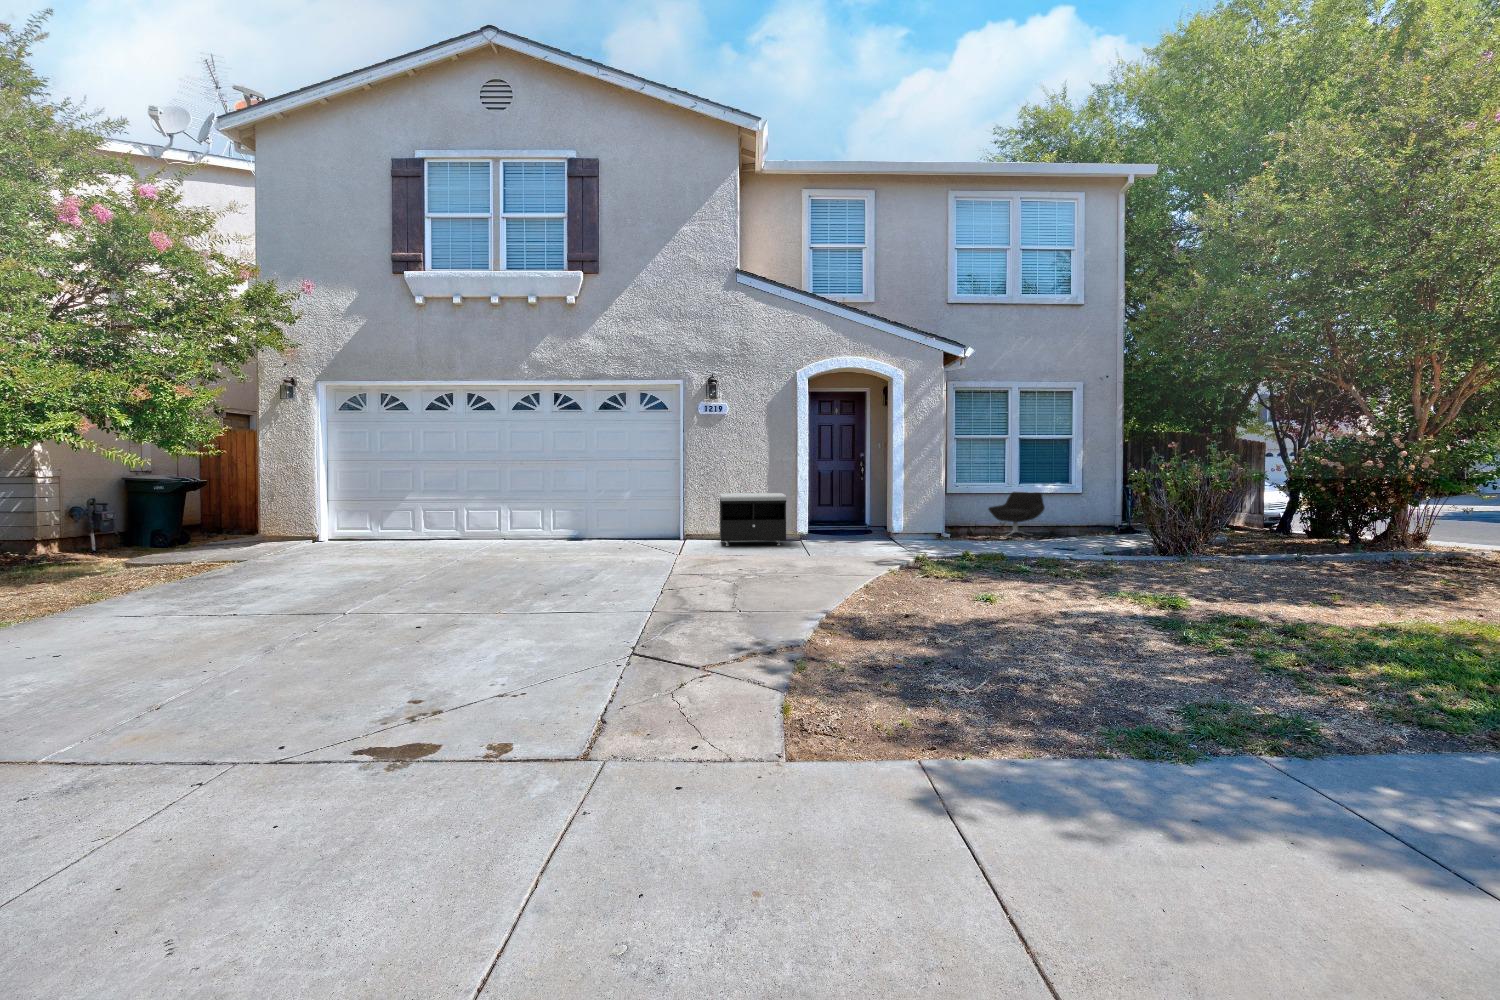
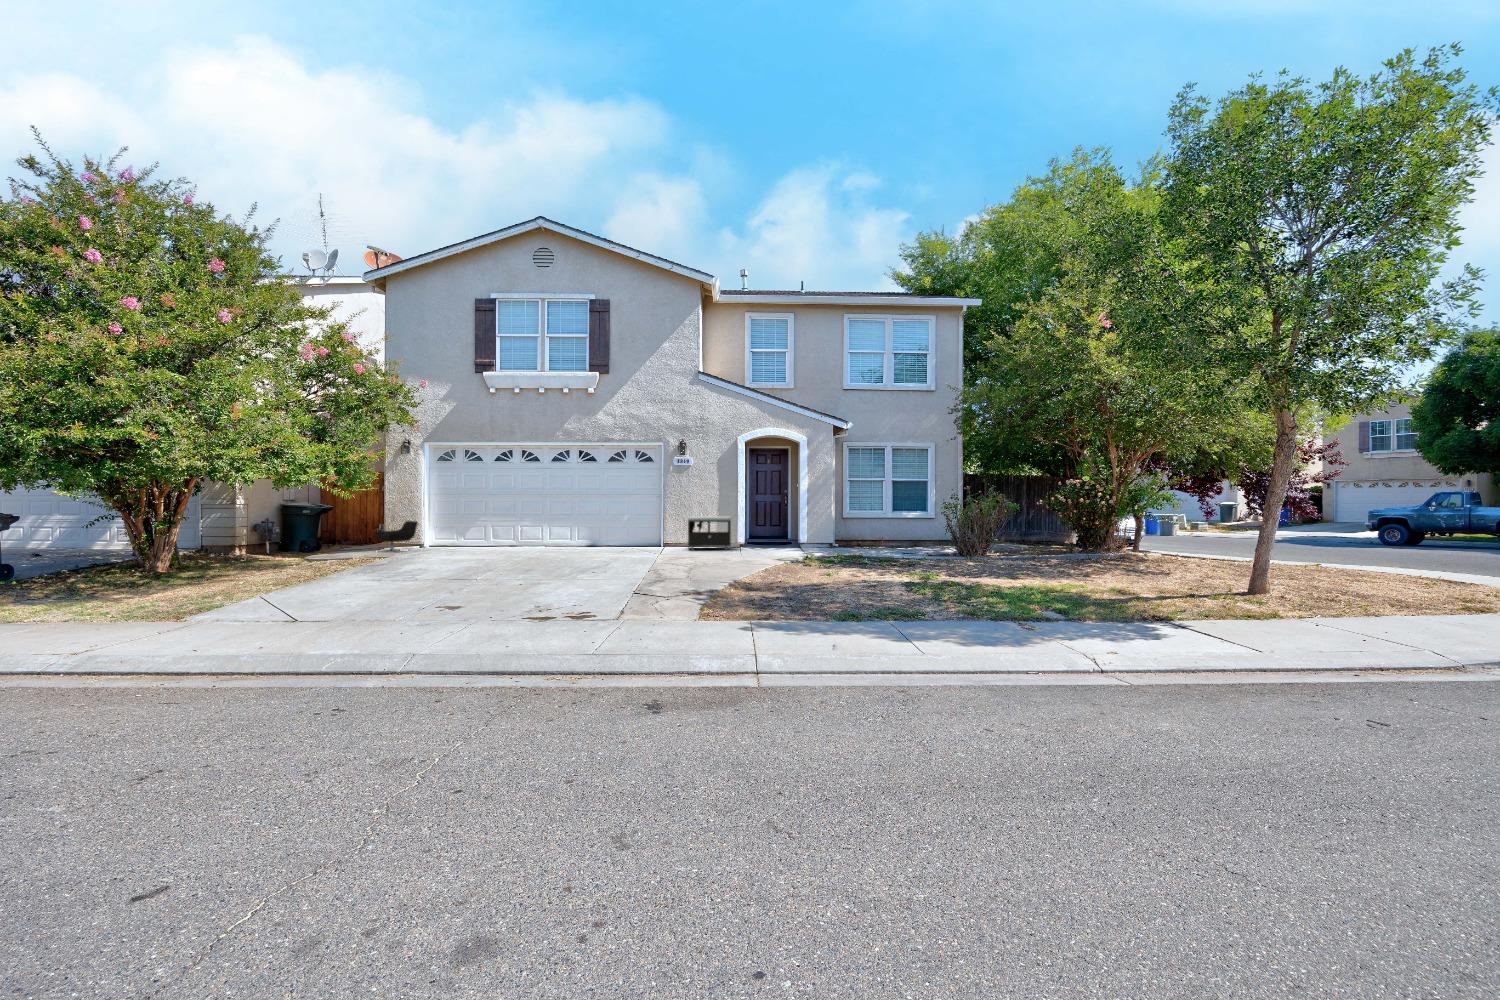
lounge chair: present [989,492,1045,534] -> present [377,521,418,550]

